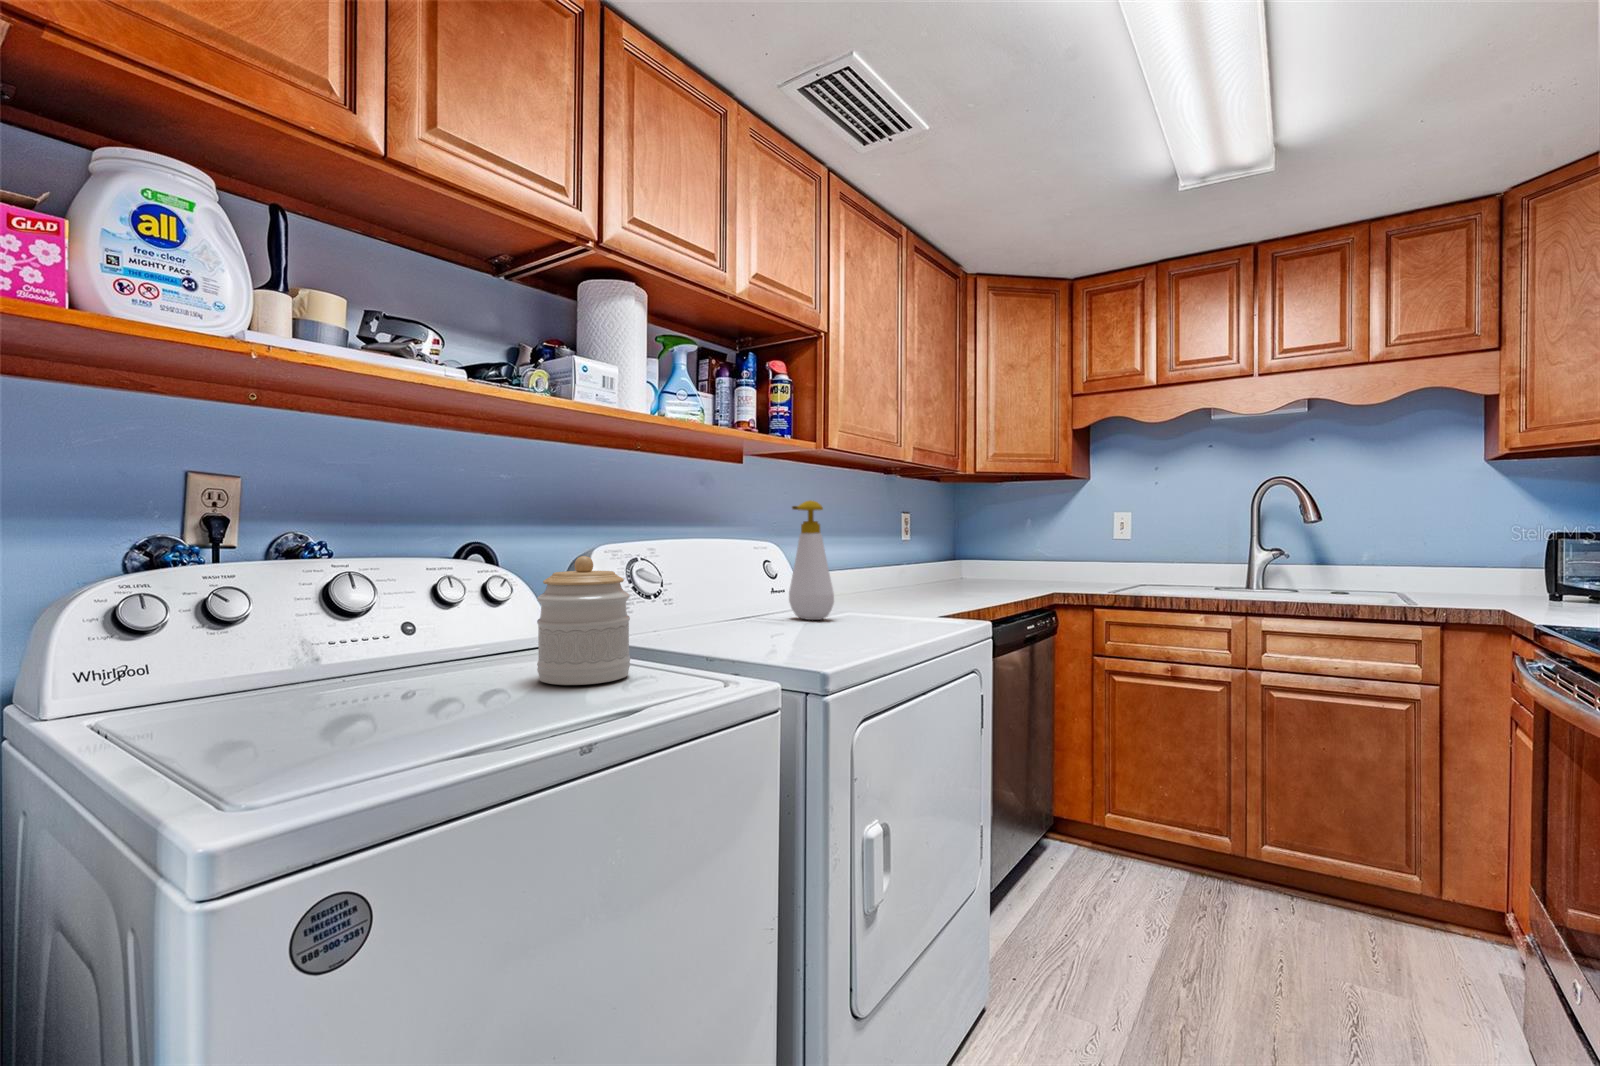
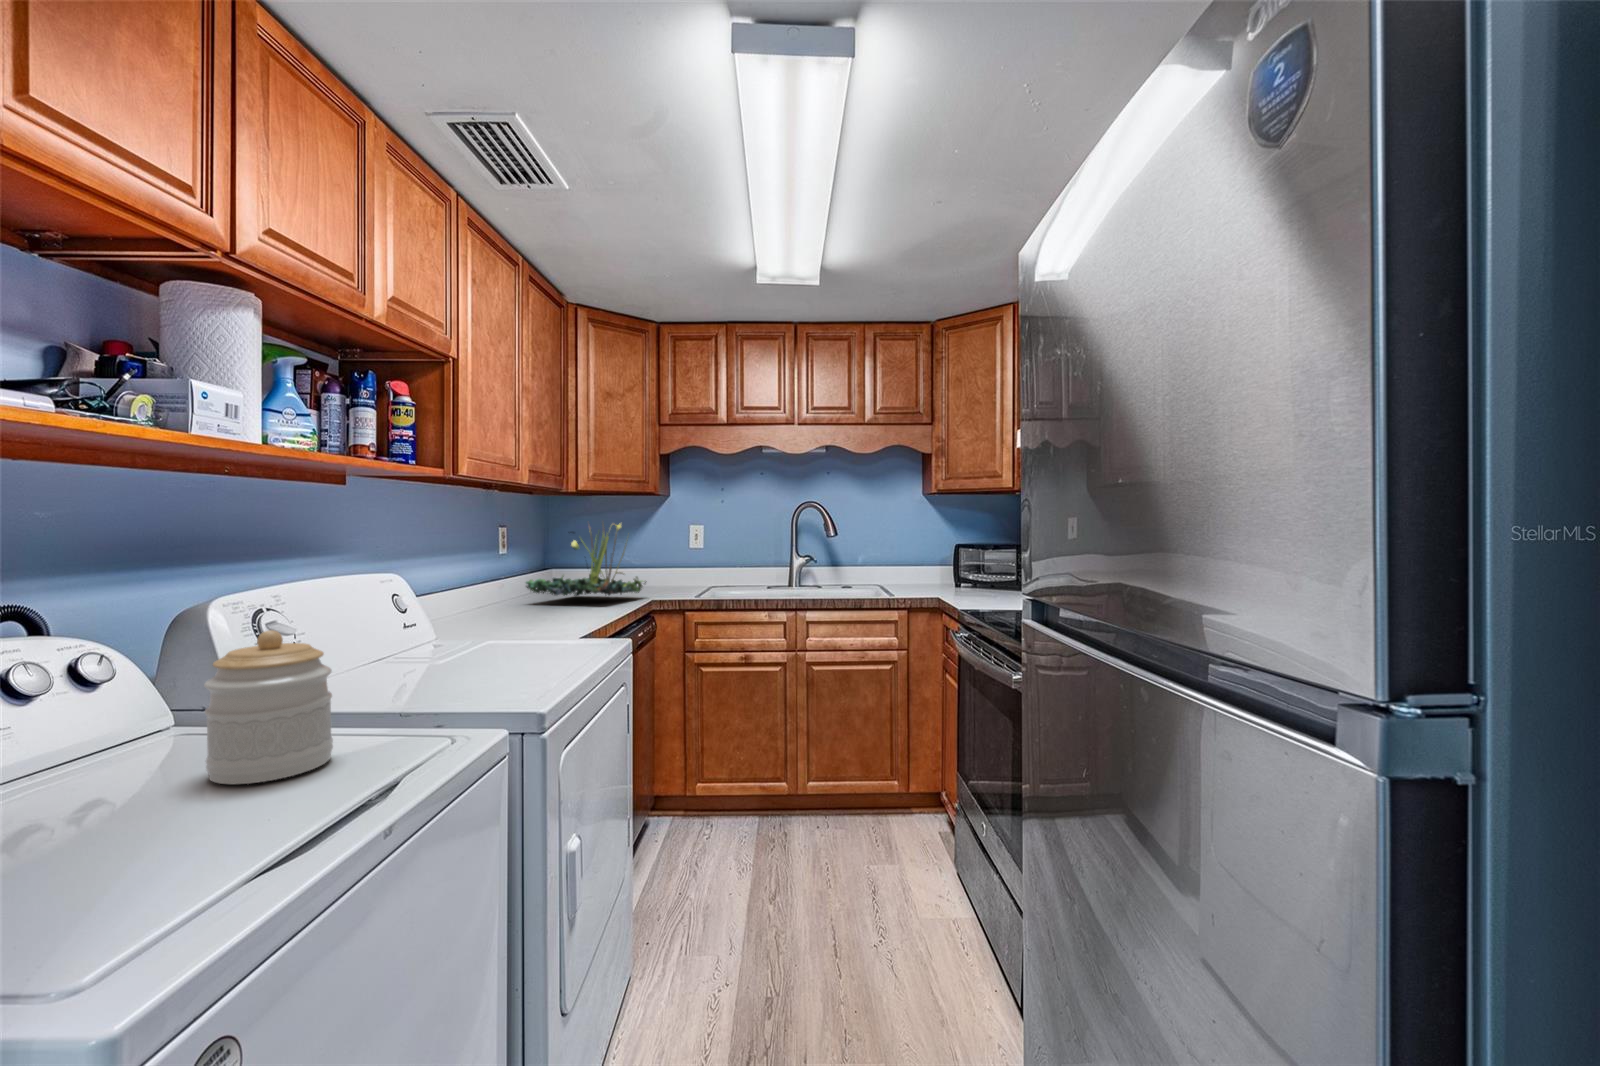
soap bottle: present [789,500,834,620] -> none [428,534,483,656]
plant: none [916,501,1048,584] -> present [526,523,646,596]

